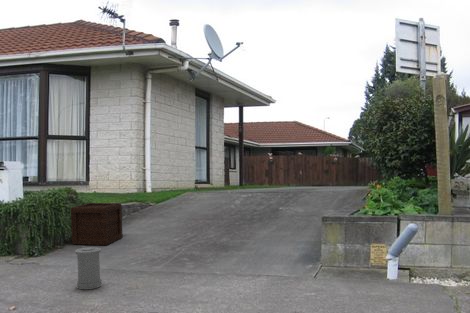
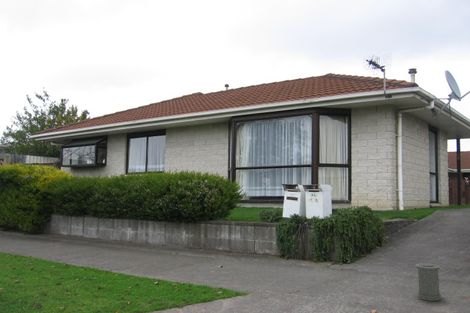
wooden crate: present [71,203,123,245] -> none [371,220,412,257]

